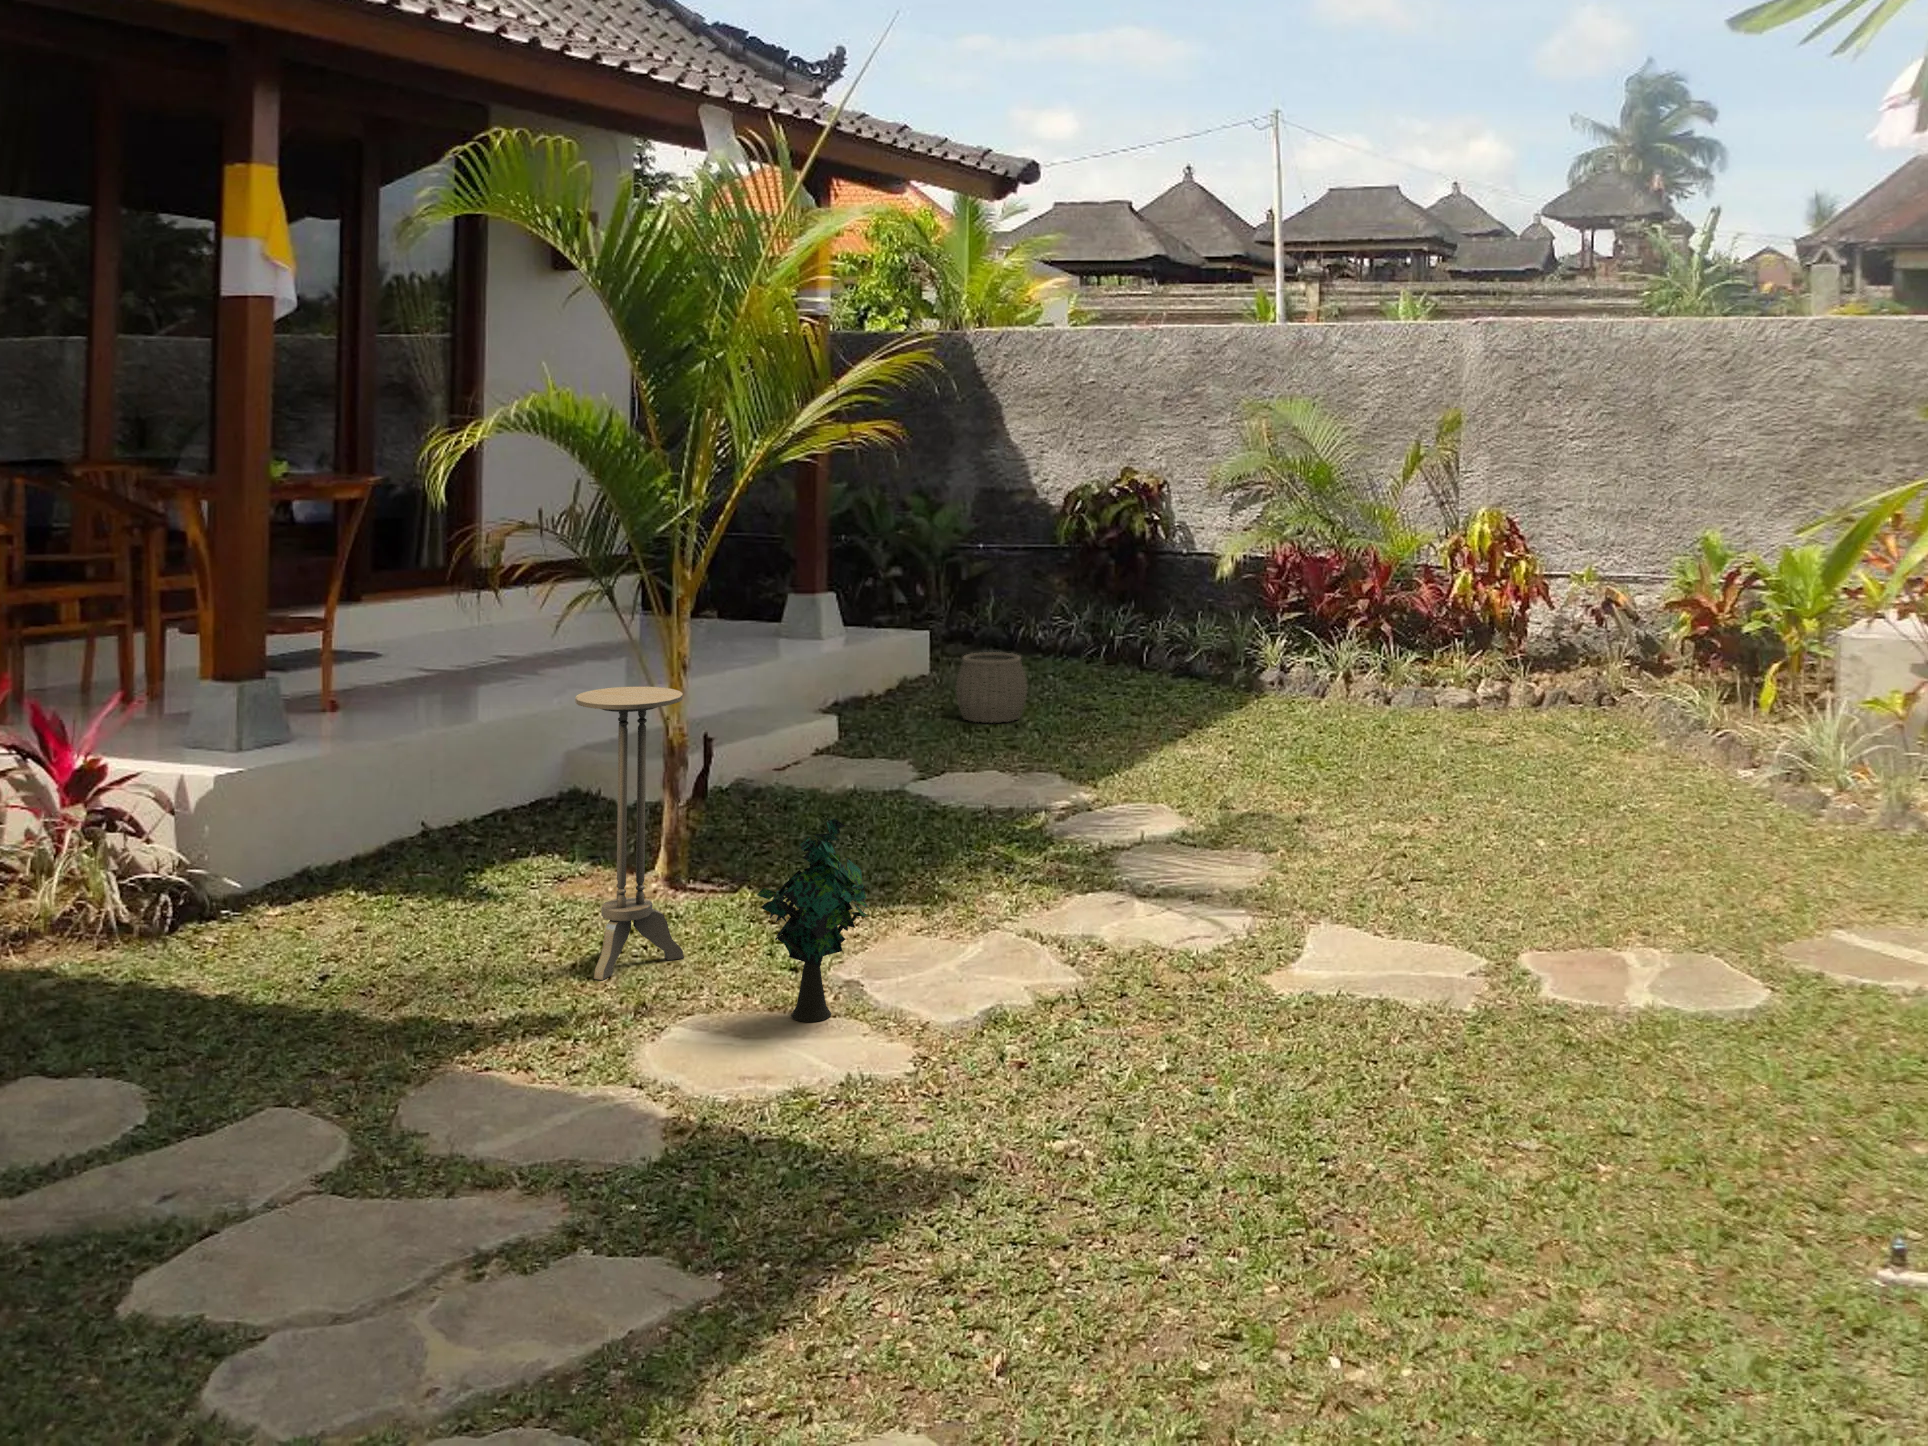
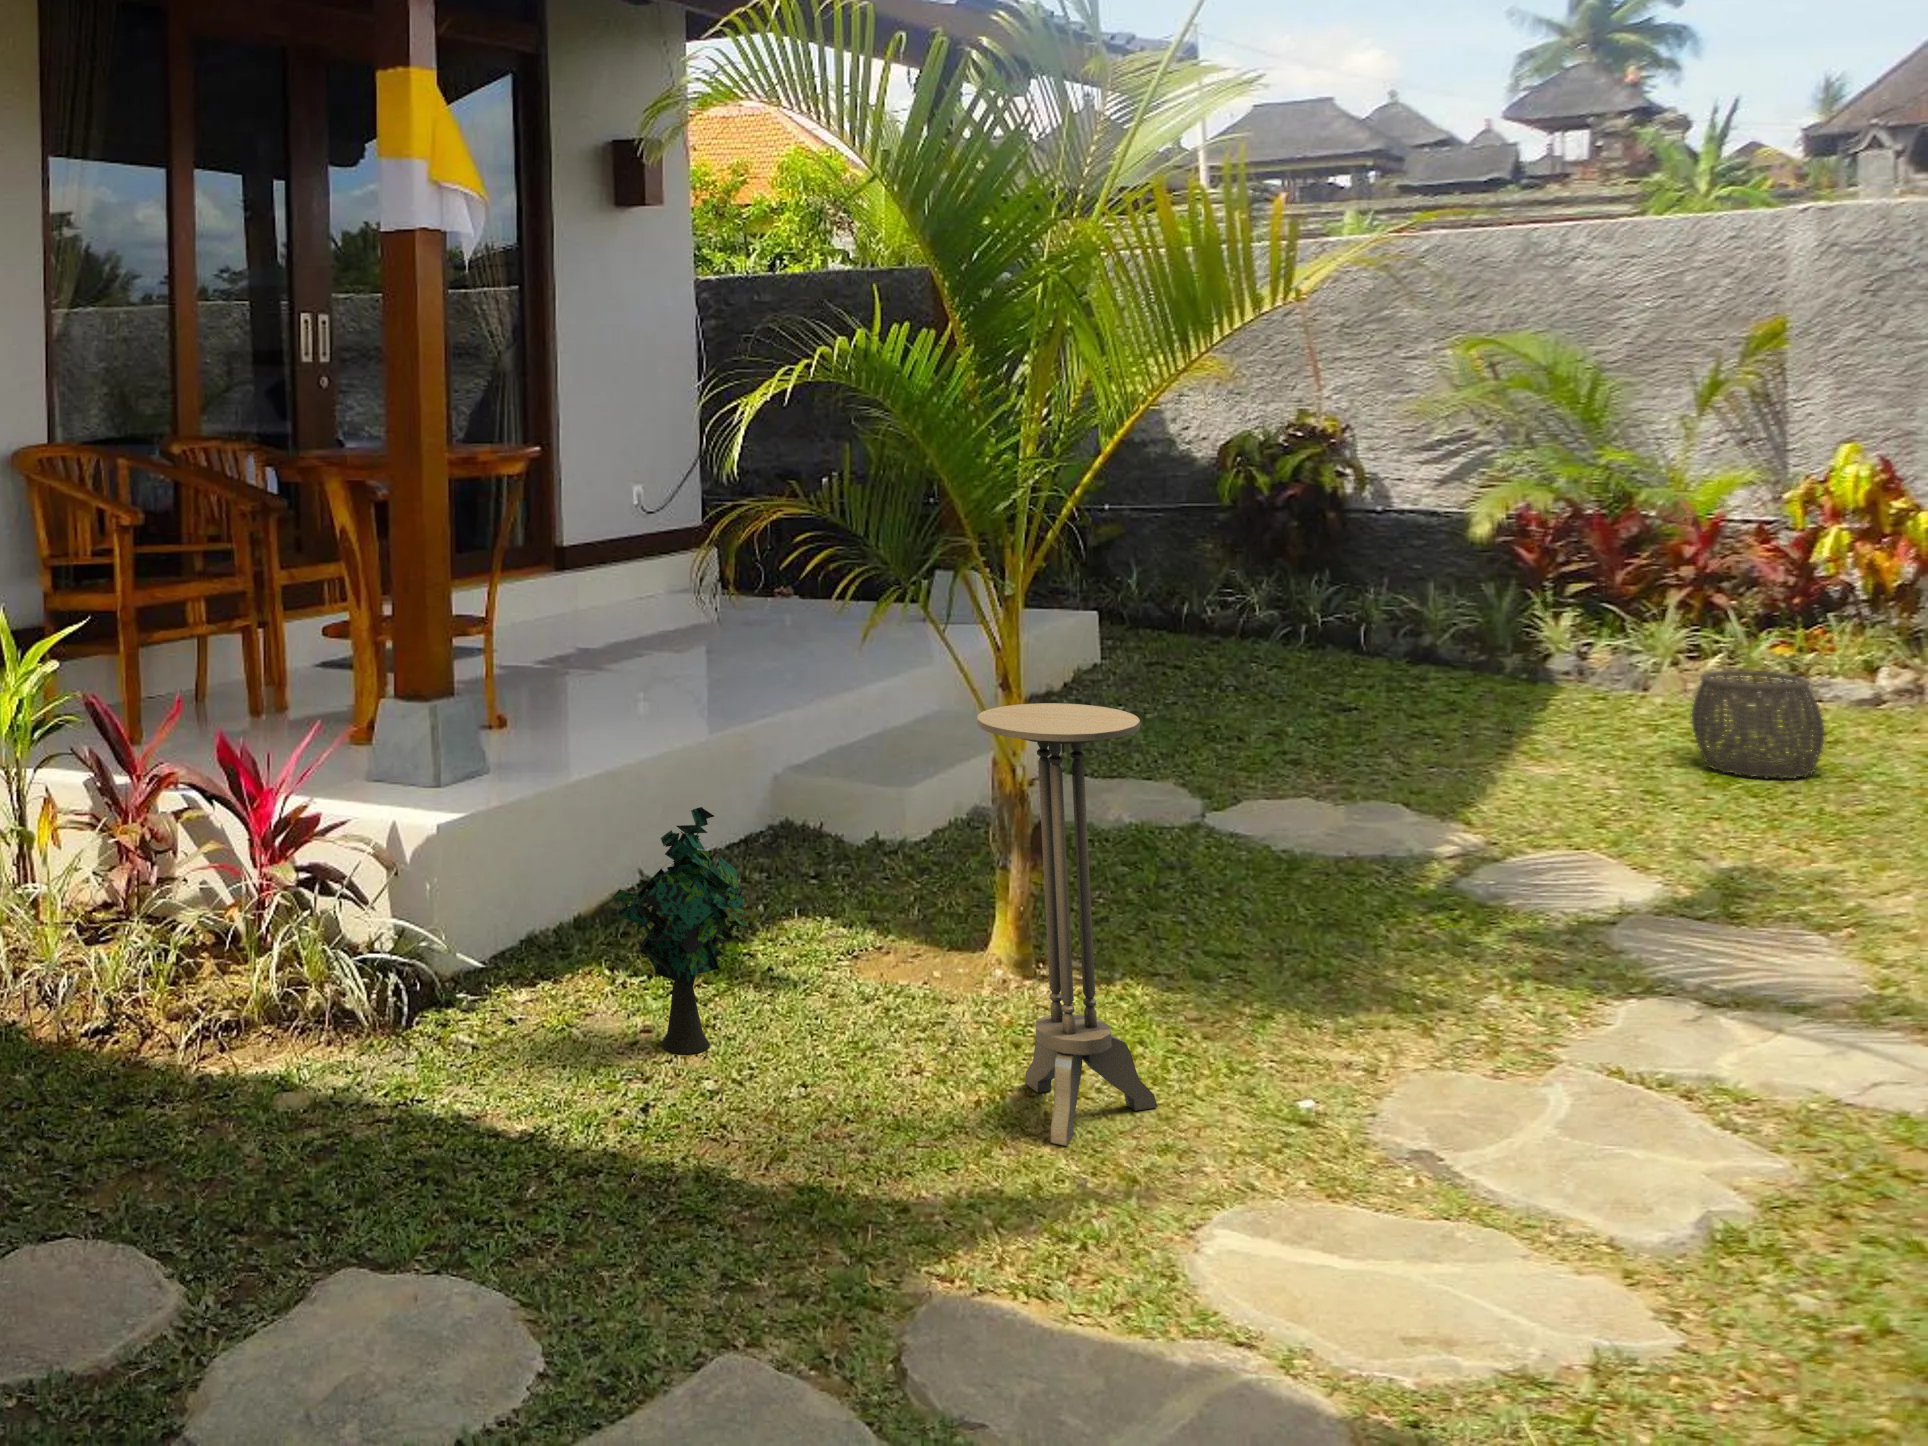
woven basket: present [956,652,1027,723] -> present [1691,670,1825,779]
decorative plant: present [757,819,868,1022] -> present [613,807,749,1054]

